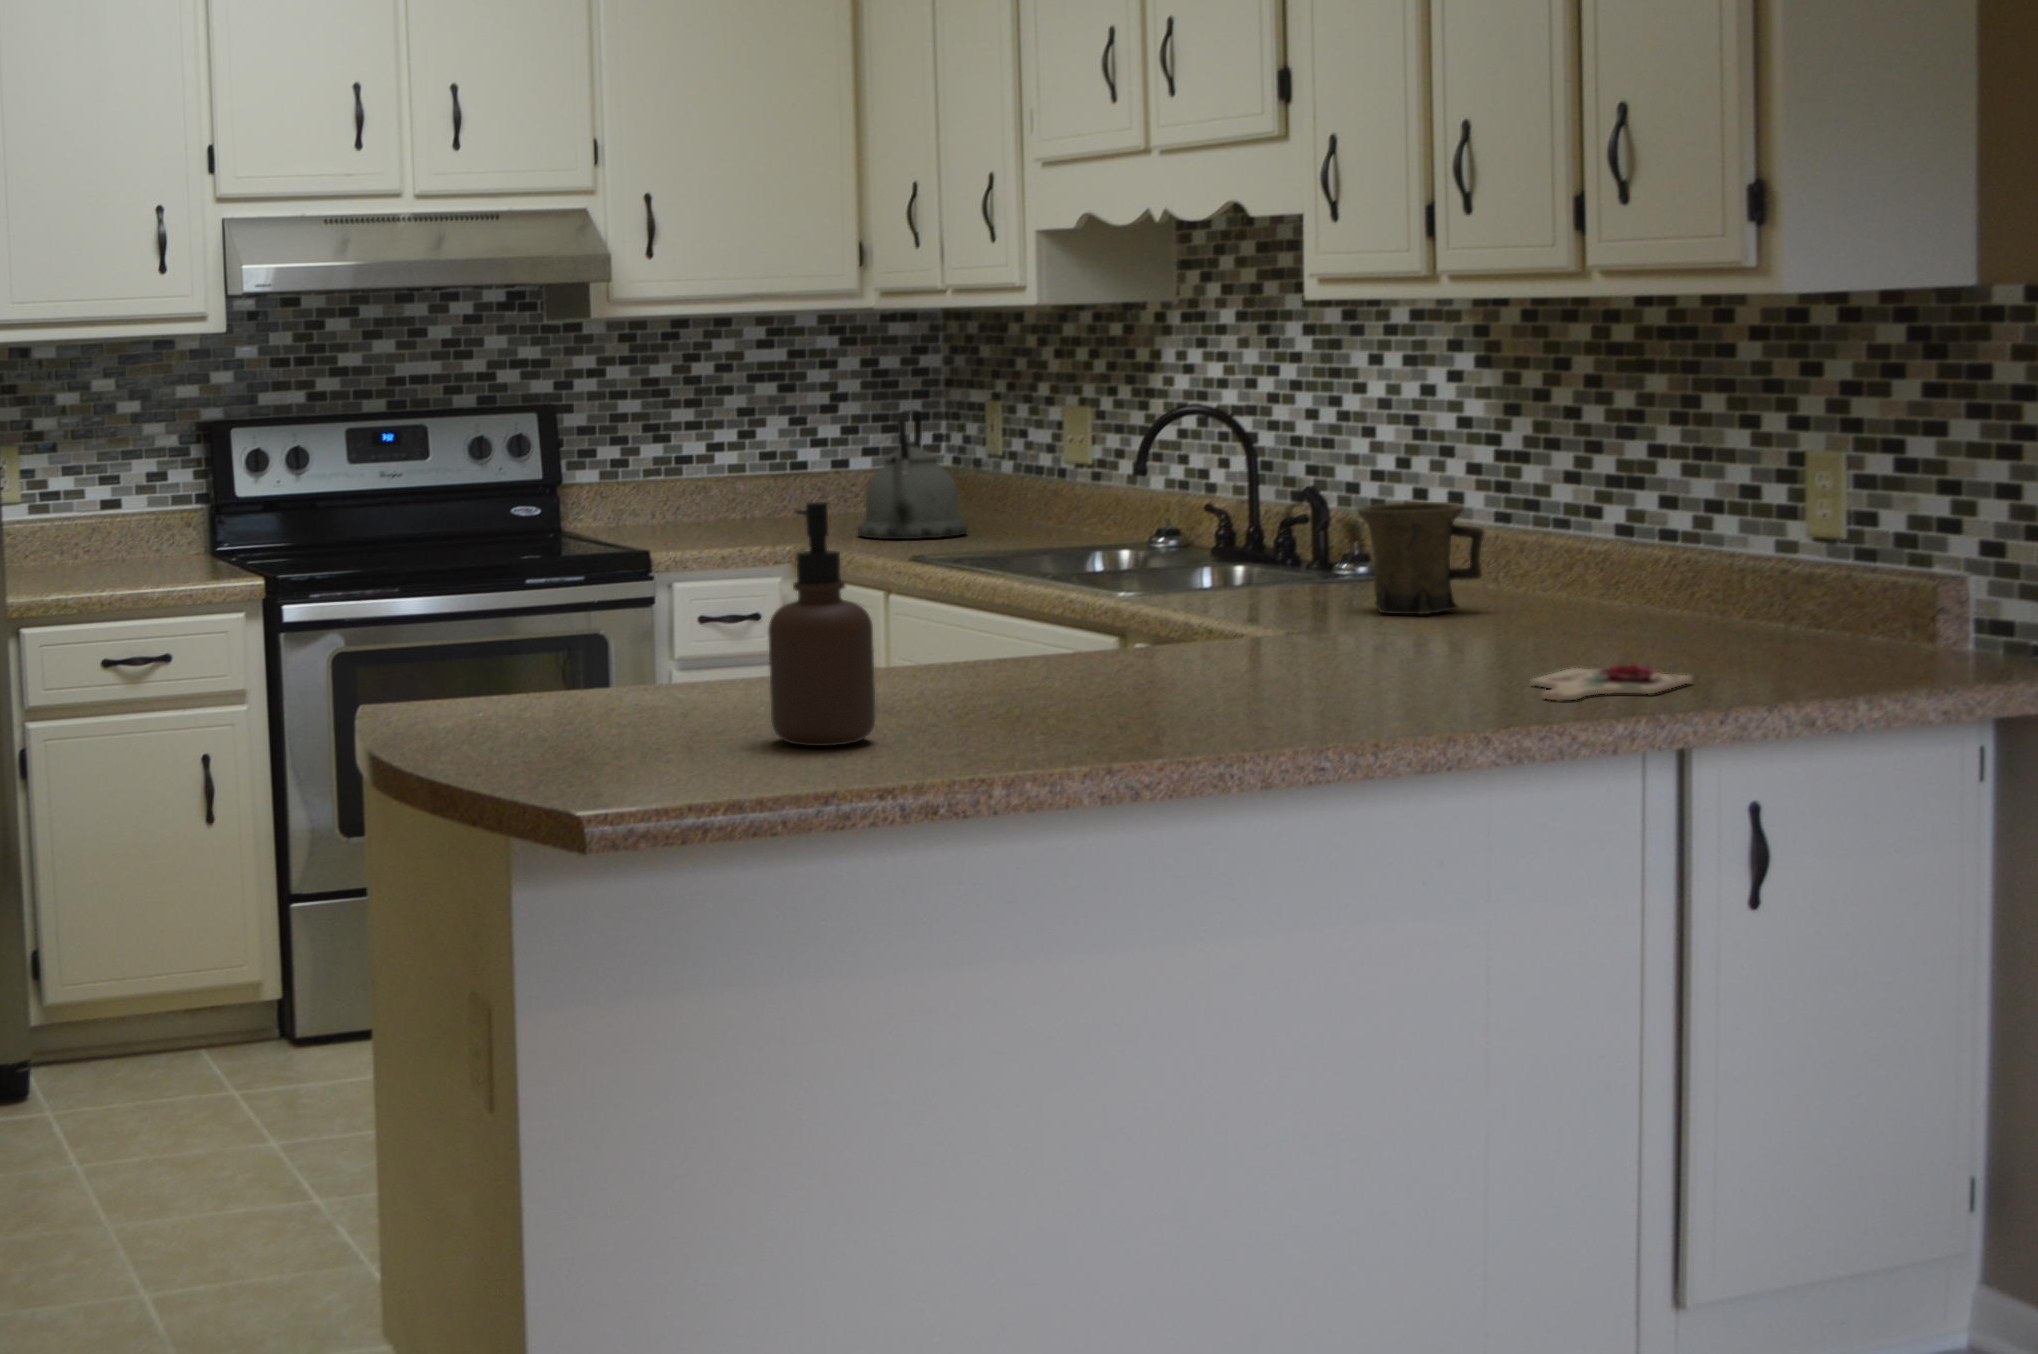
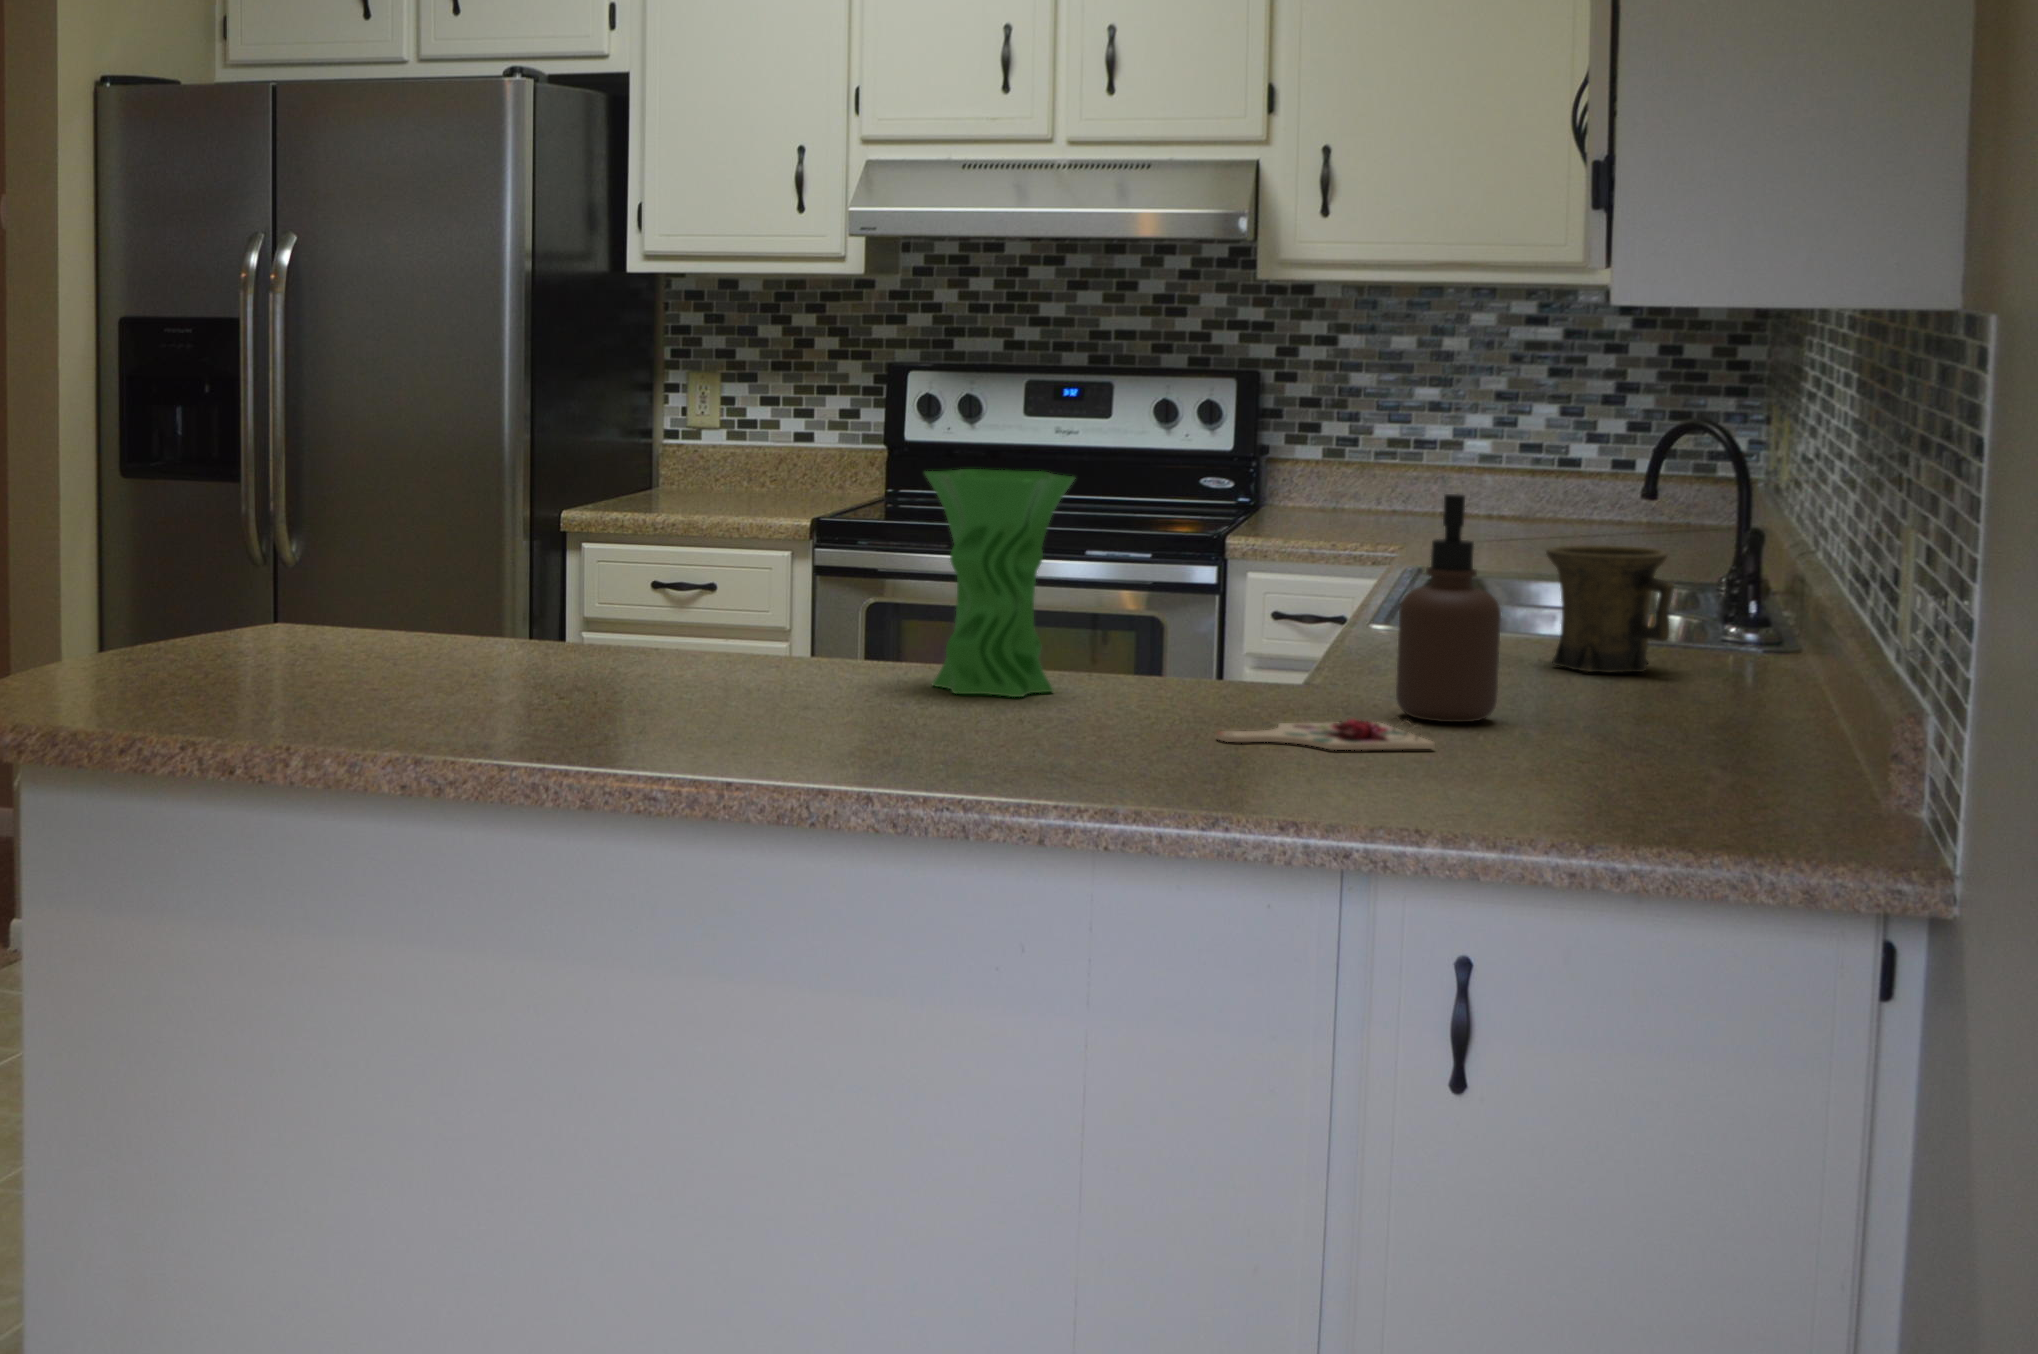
kettle: present [858,410,968,539] -> none [1528,407,1661,555]
vase: none [1126,470,1273,698] -> present [925,469,1076,697]
soap dispenser: present [768,502,875,746] -> present [1396,494,1501,722]

